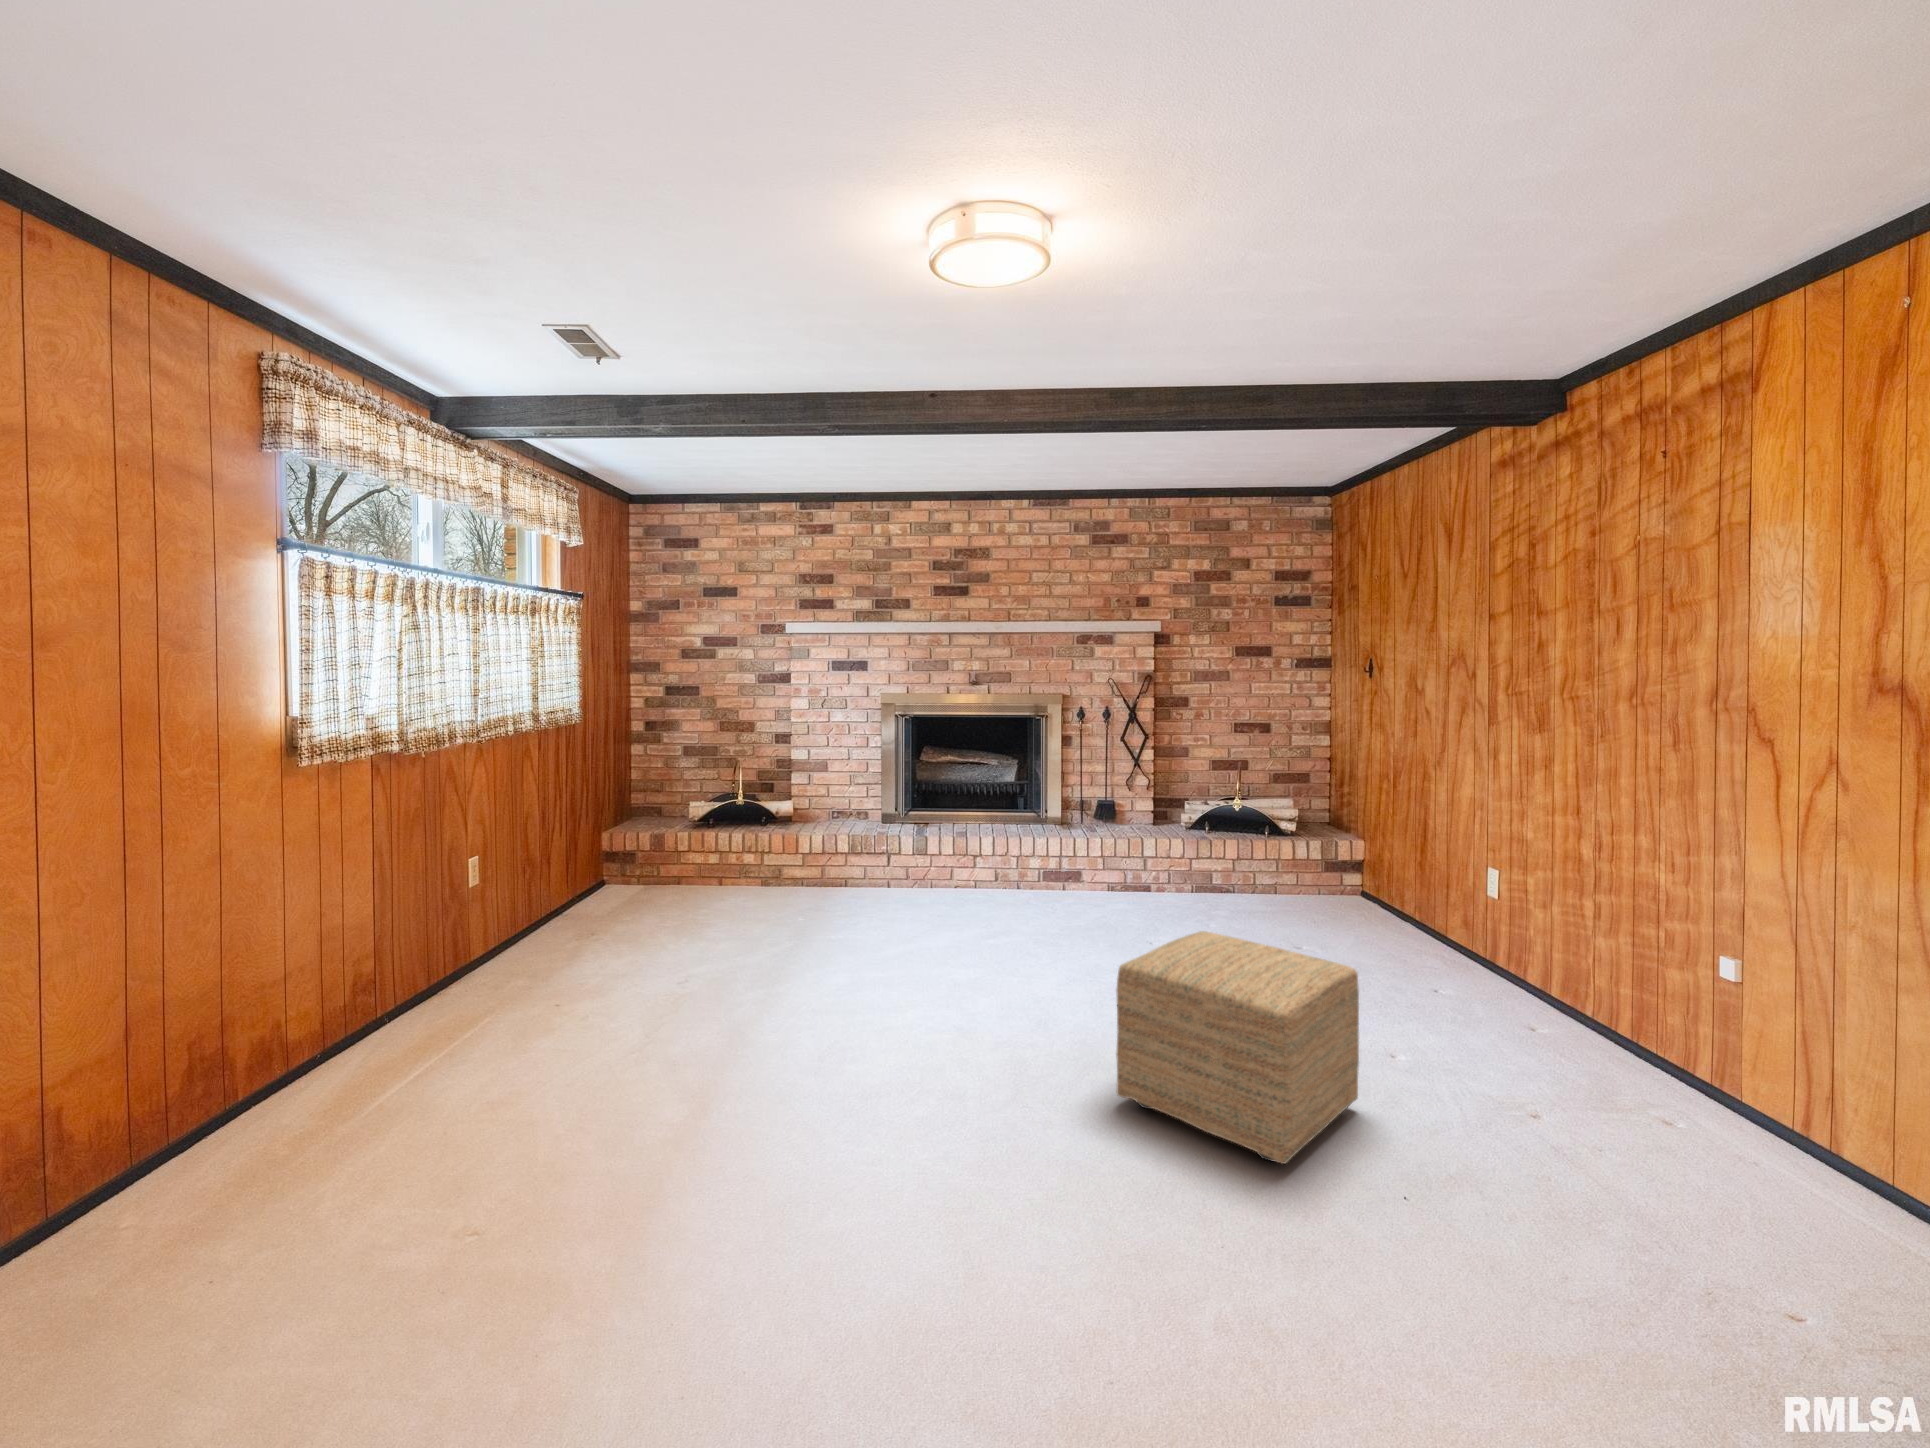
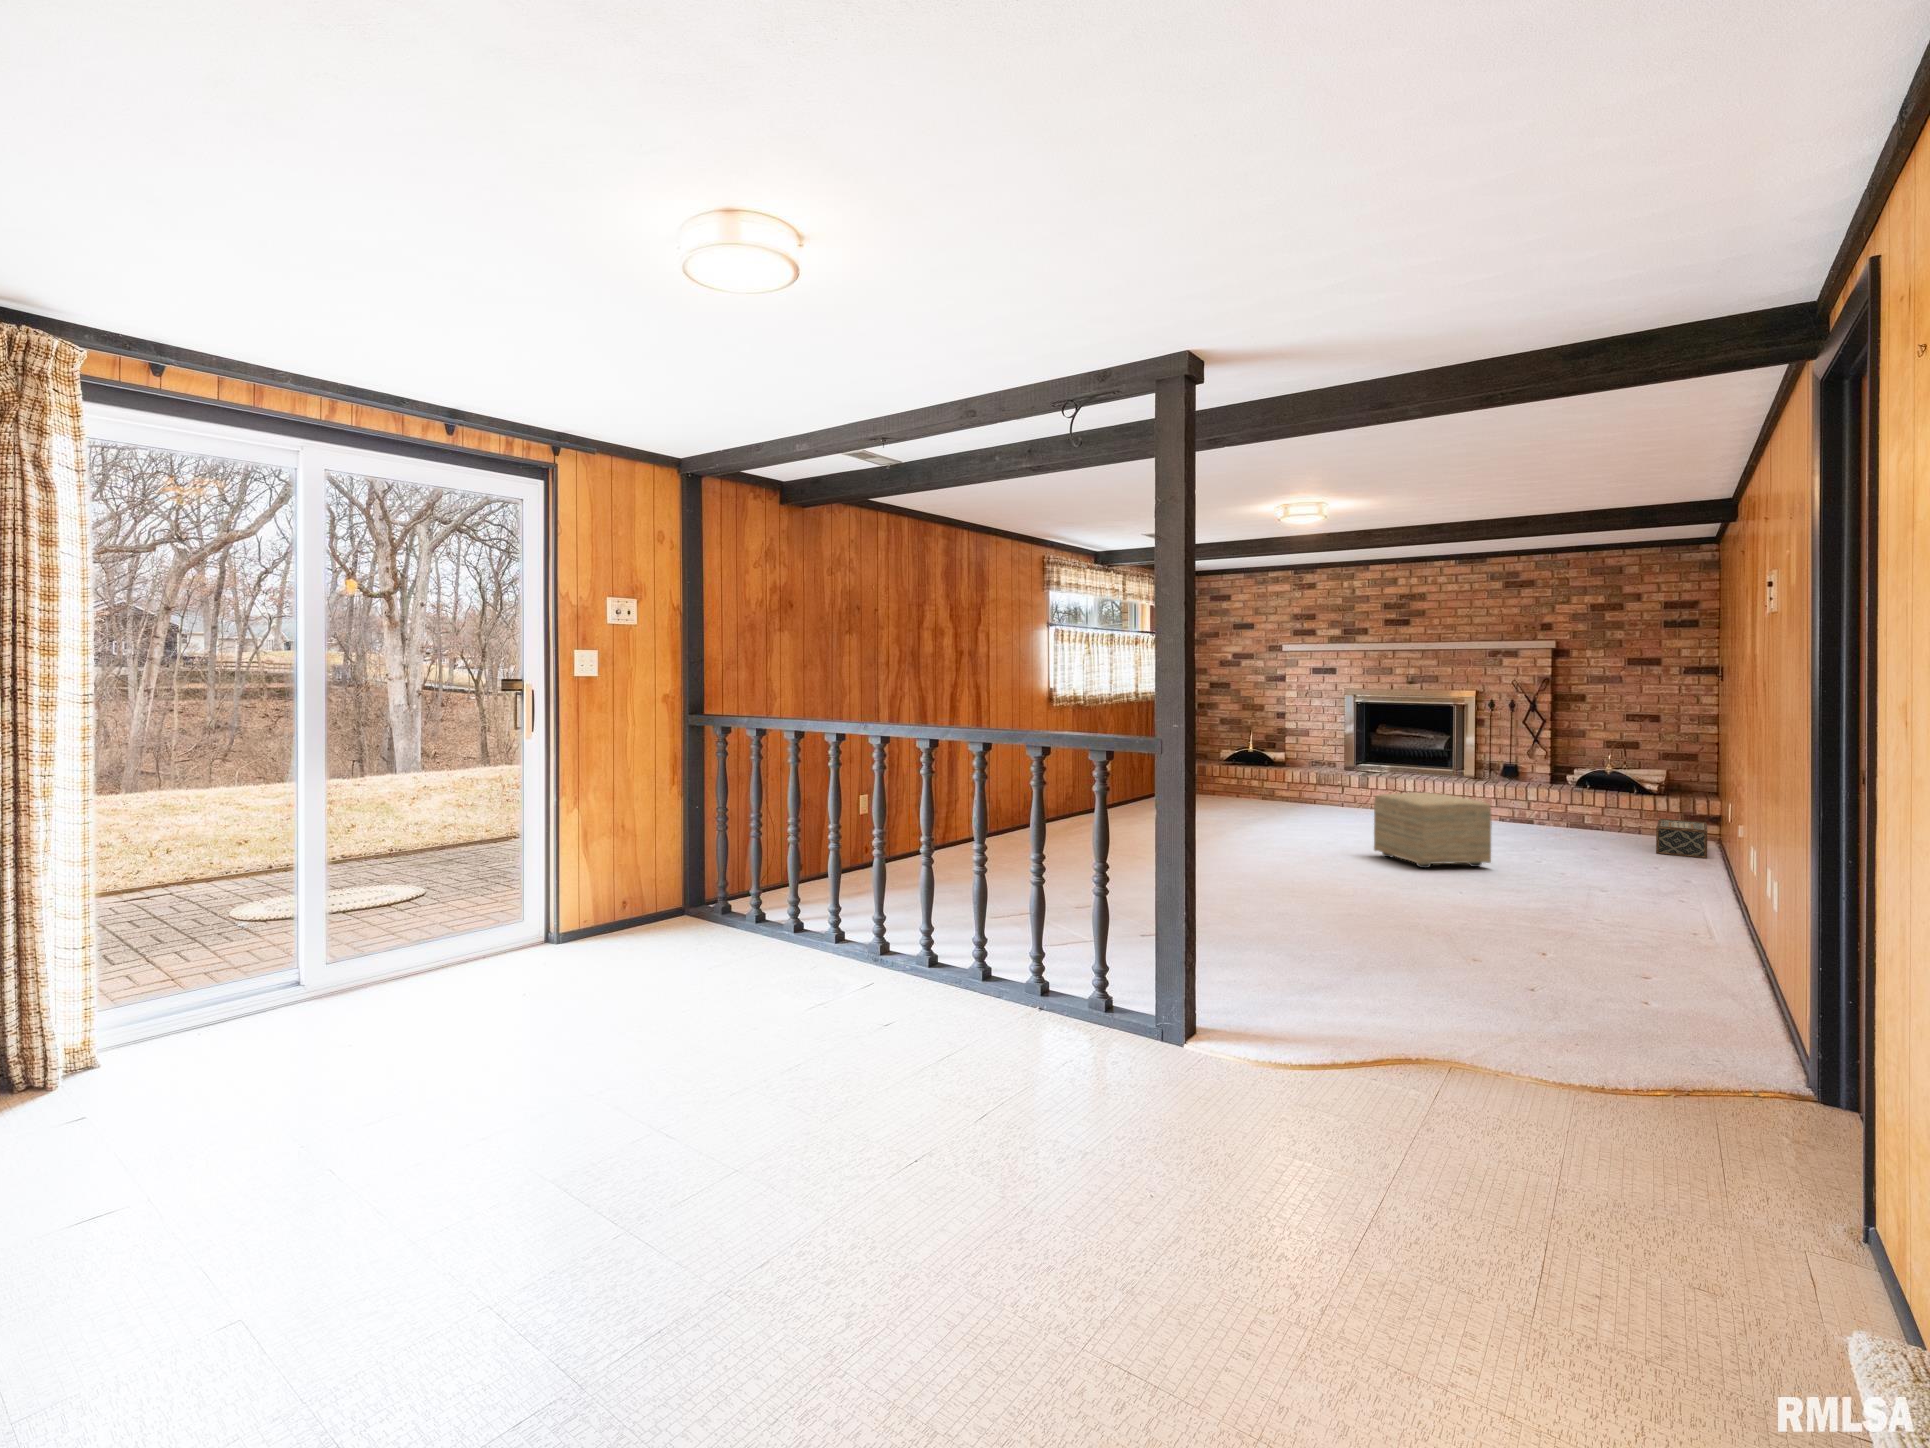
woven basket: none [1343,882,1451,951] -> present [1656,819,1707,858]

